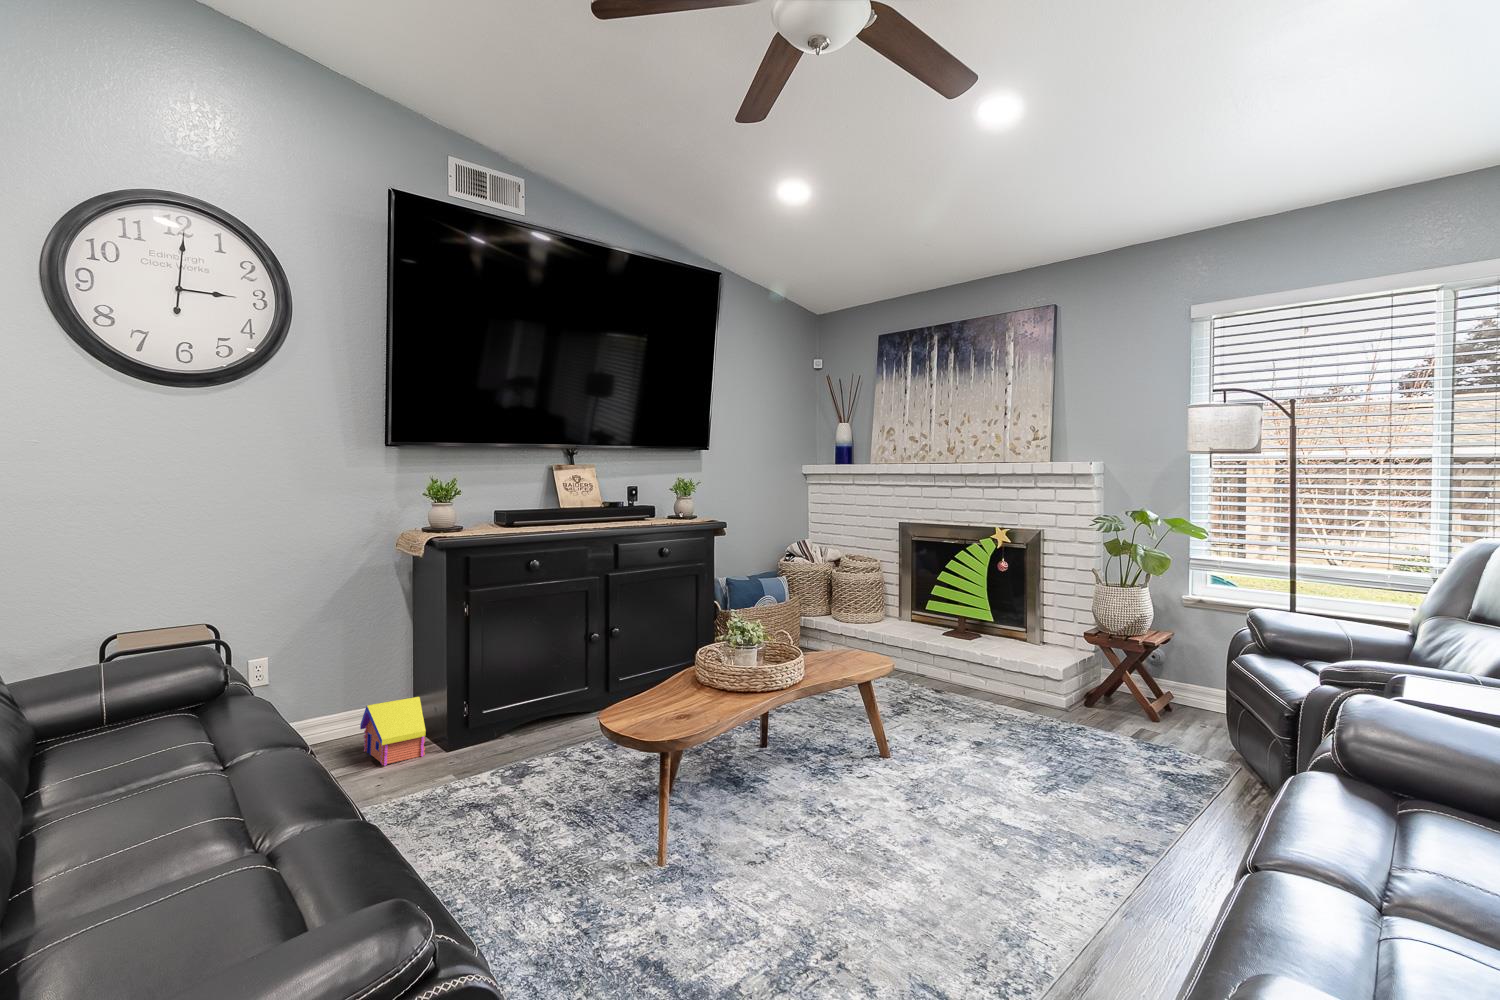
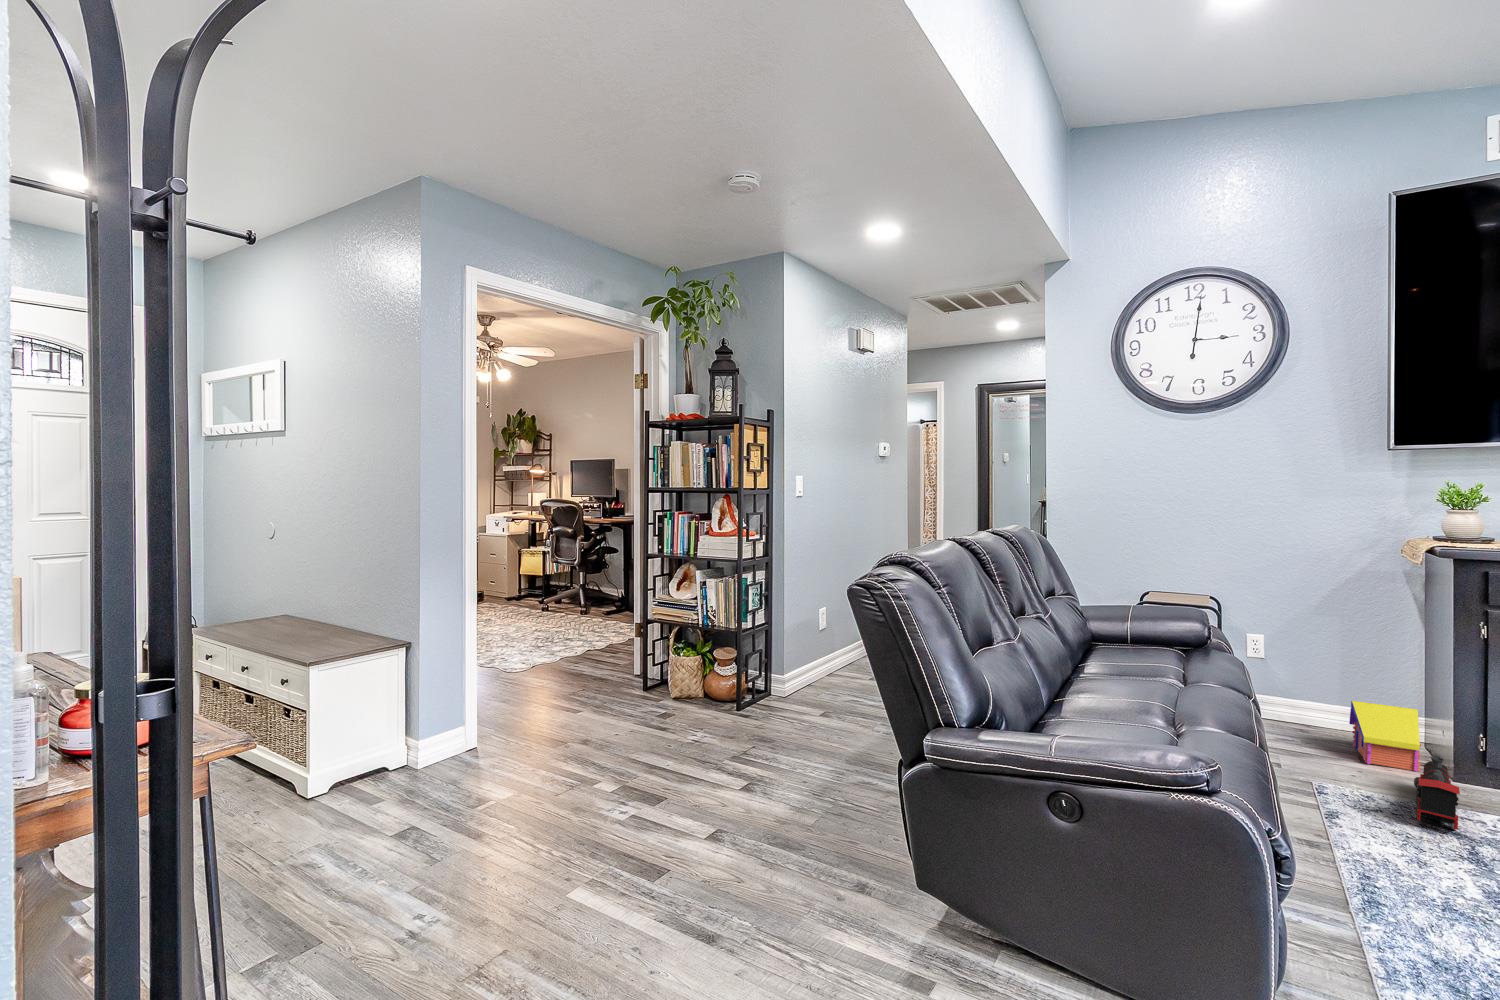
toy train: none [431,737,483,810] -> present [1414,754,1460,830]

